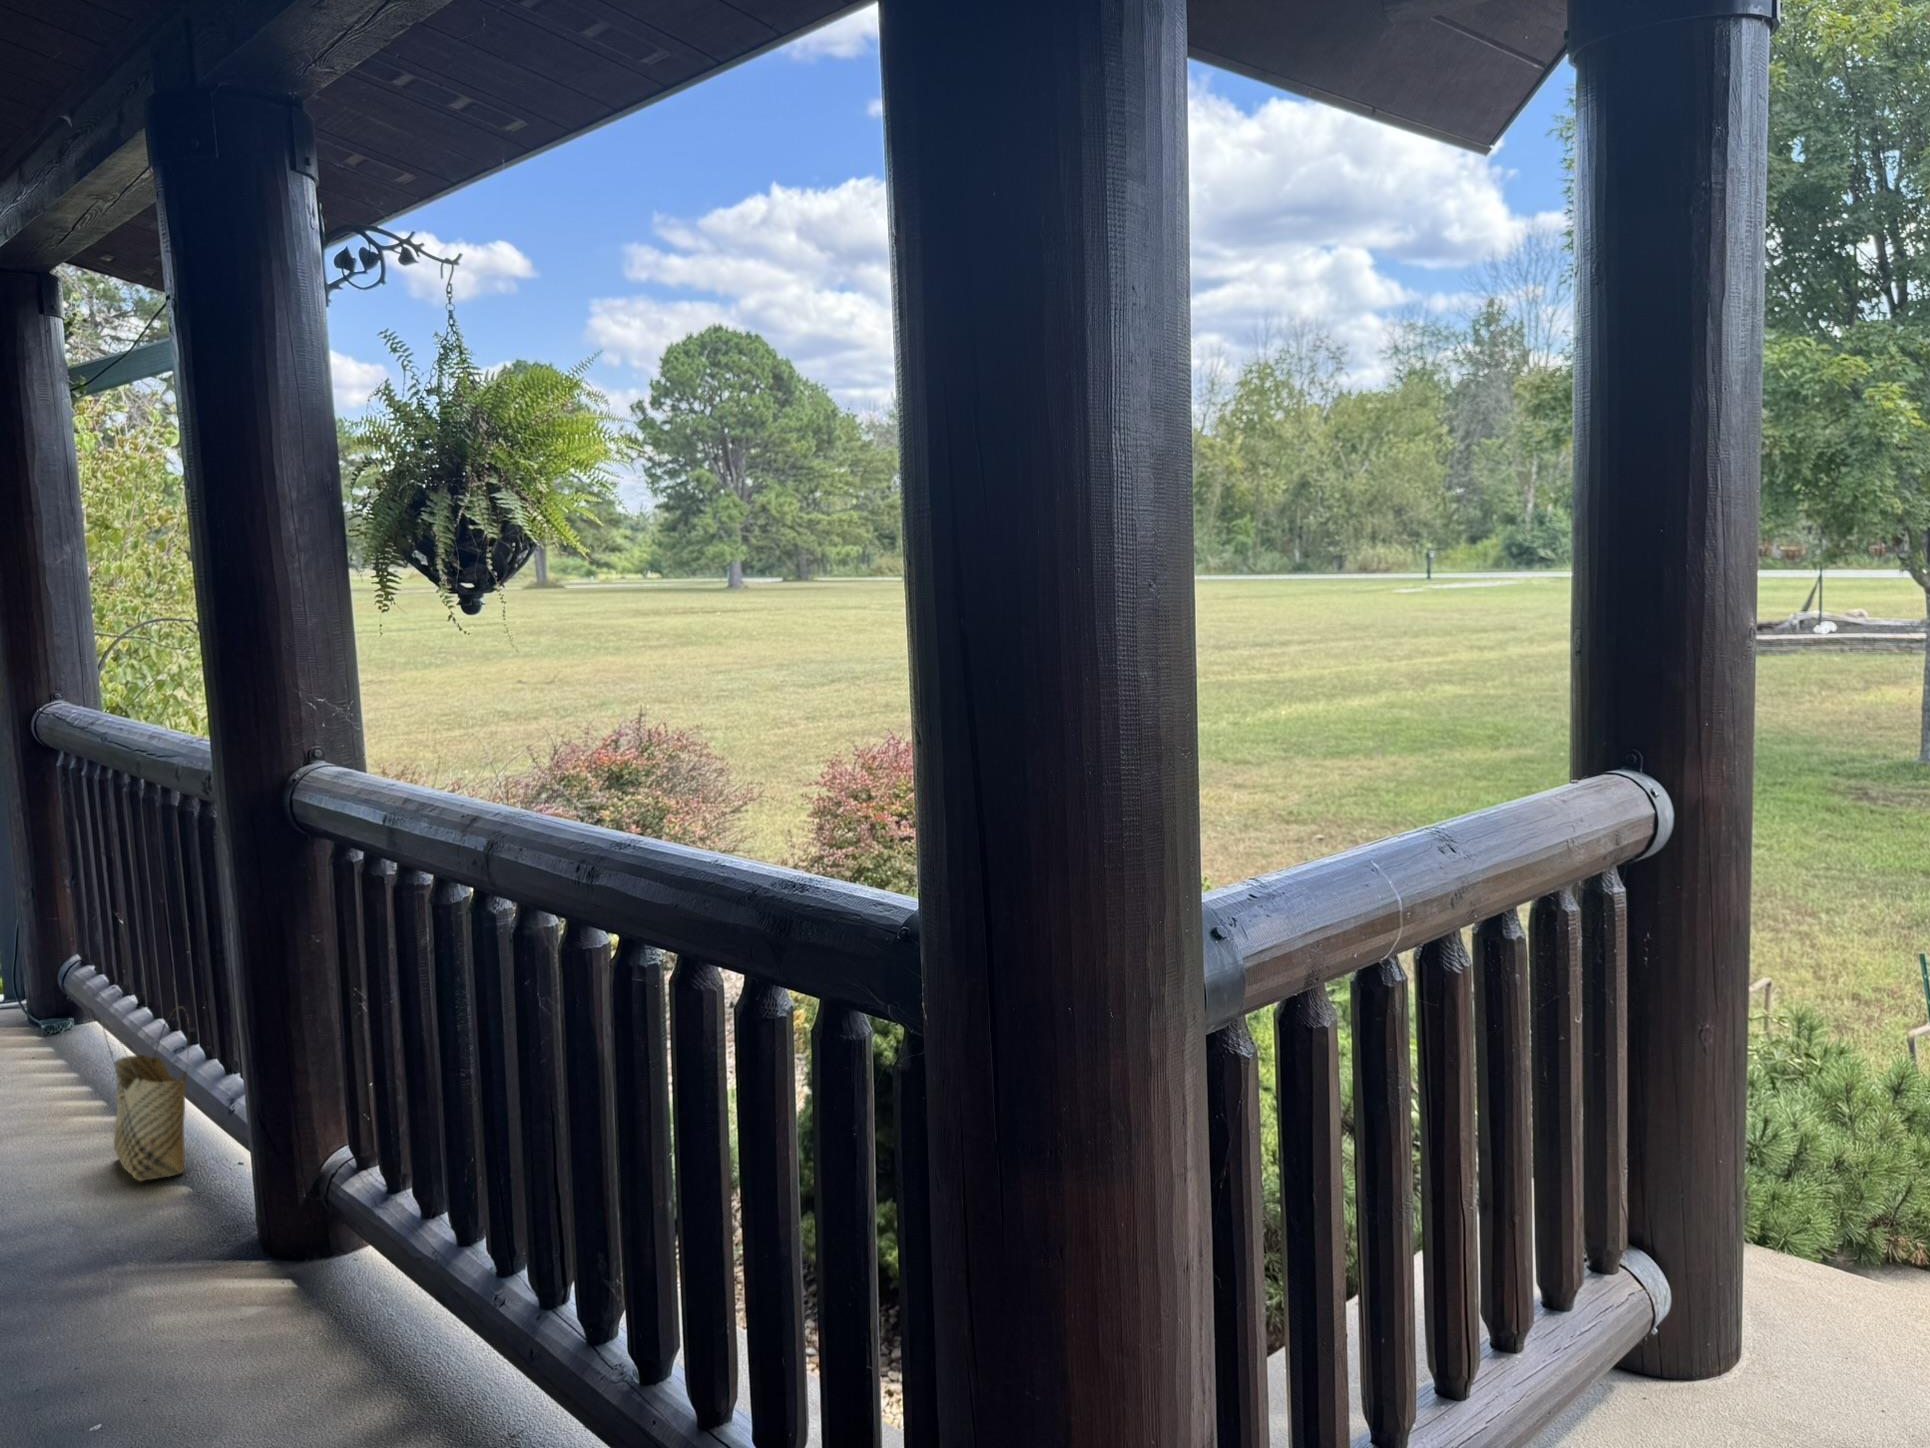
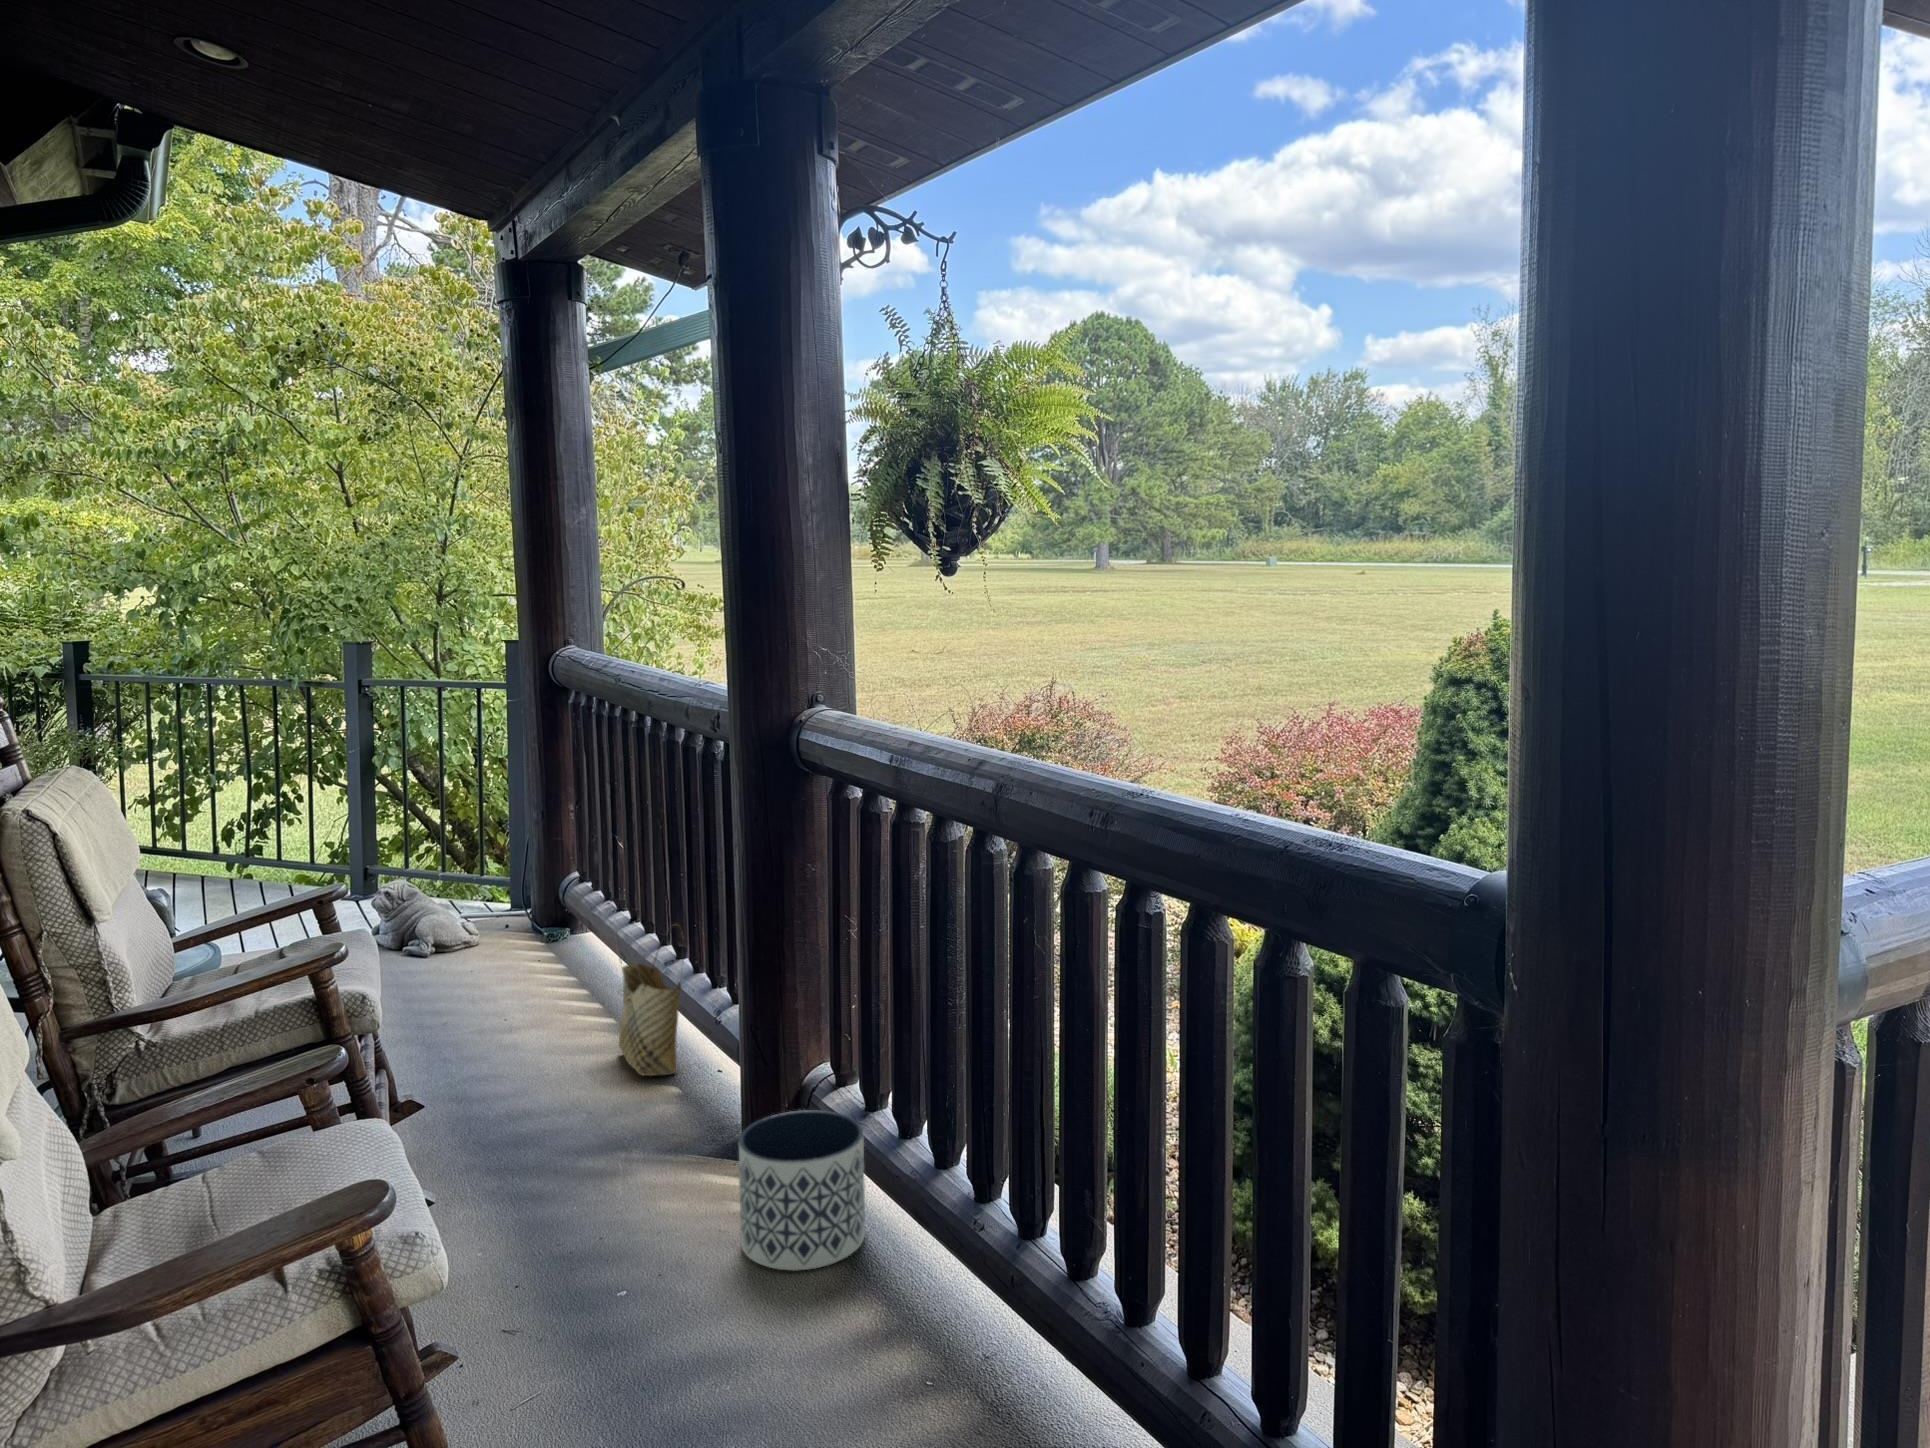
planter: none [228,1199,387,1383] -> present [739,1110,865,1271]

